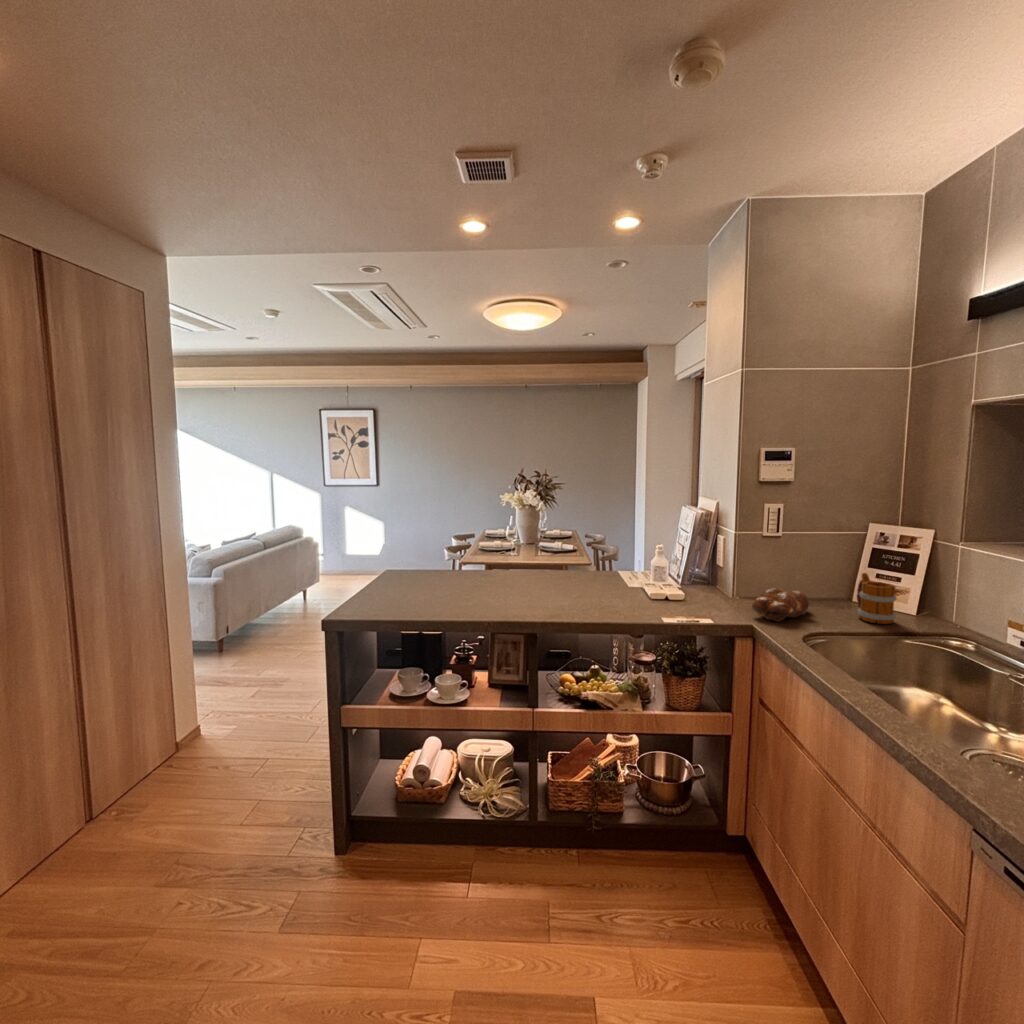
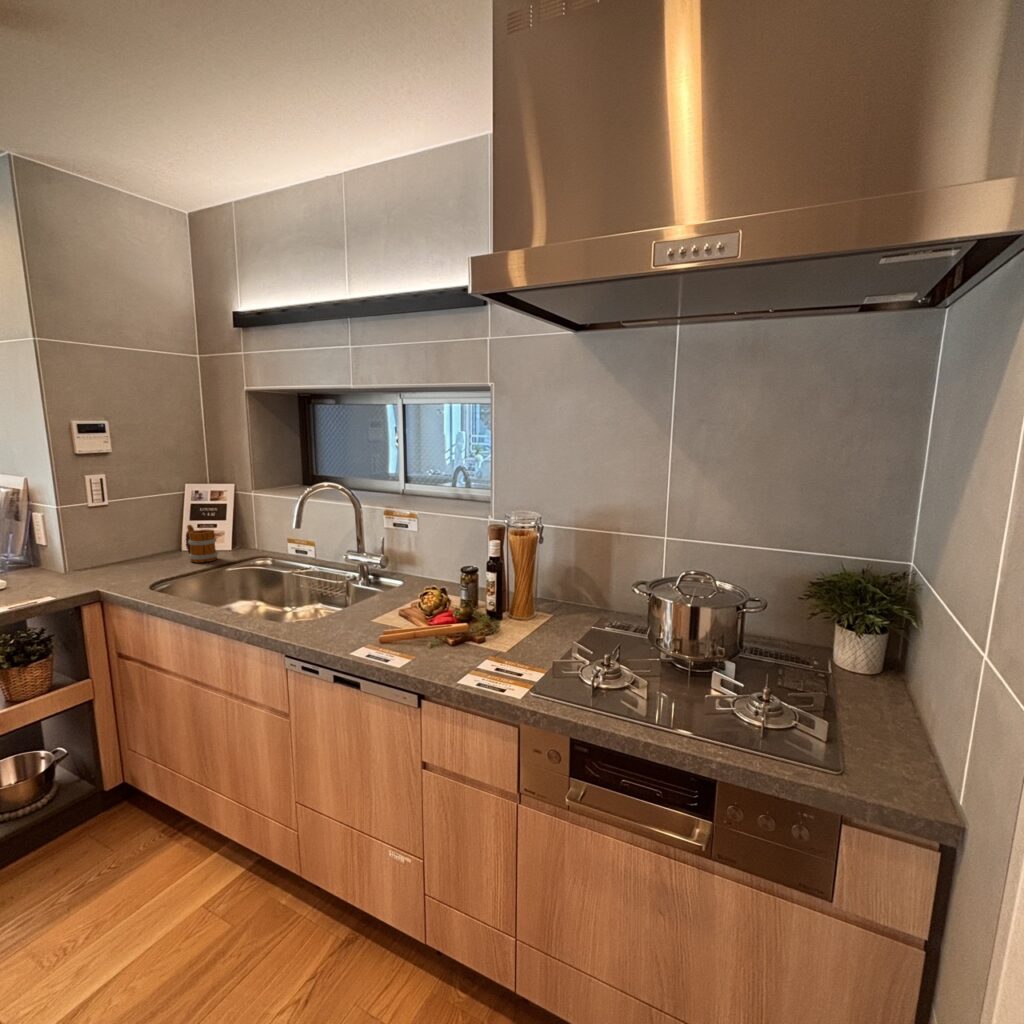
bread loaf: present [752,588,809,621] -> none [93,550,148,581]

